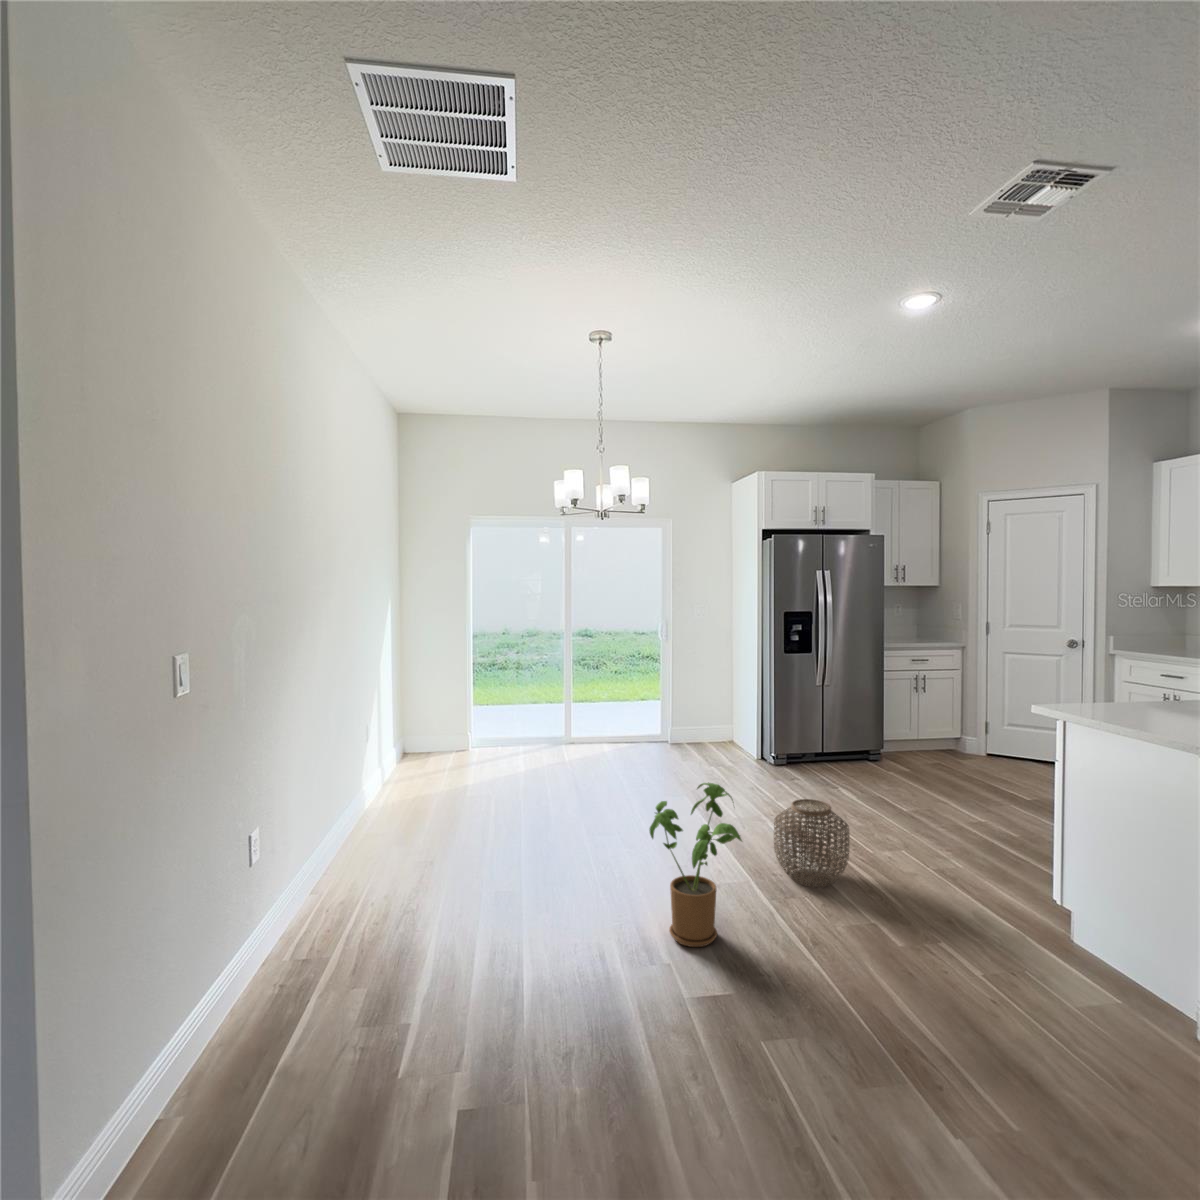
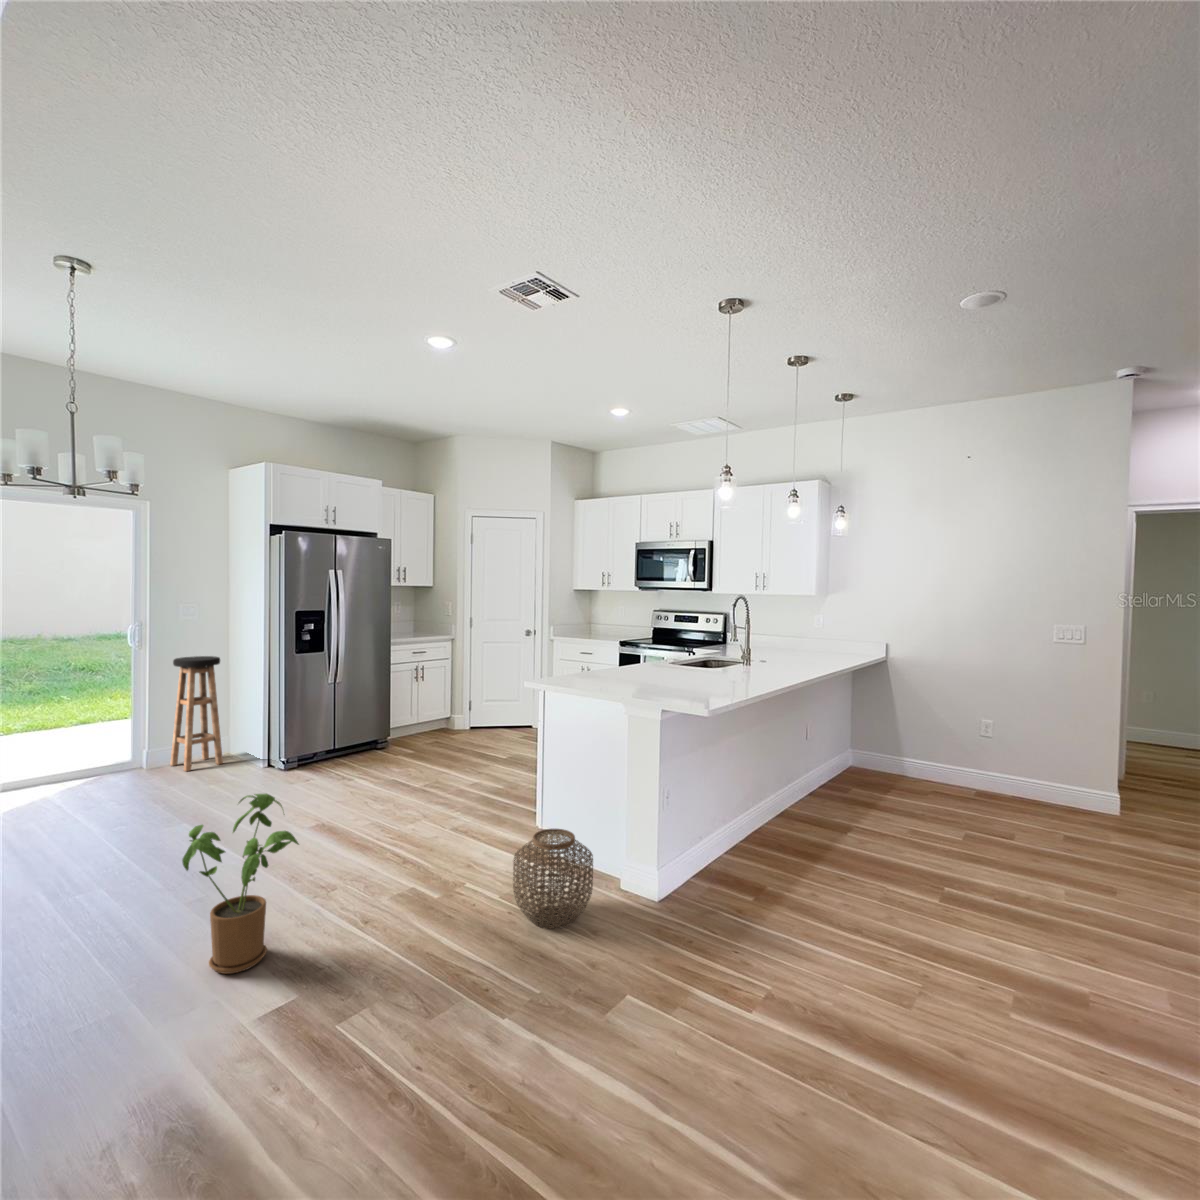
bar stool: none [685,651,724,752] -> present [170,656,223,771]
woven basket: present [774,799,850,887] -> present [513,829,593,929]

